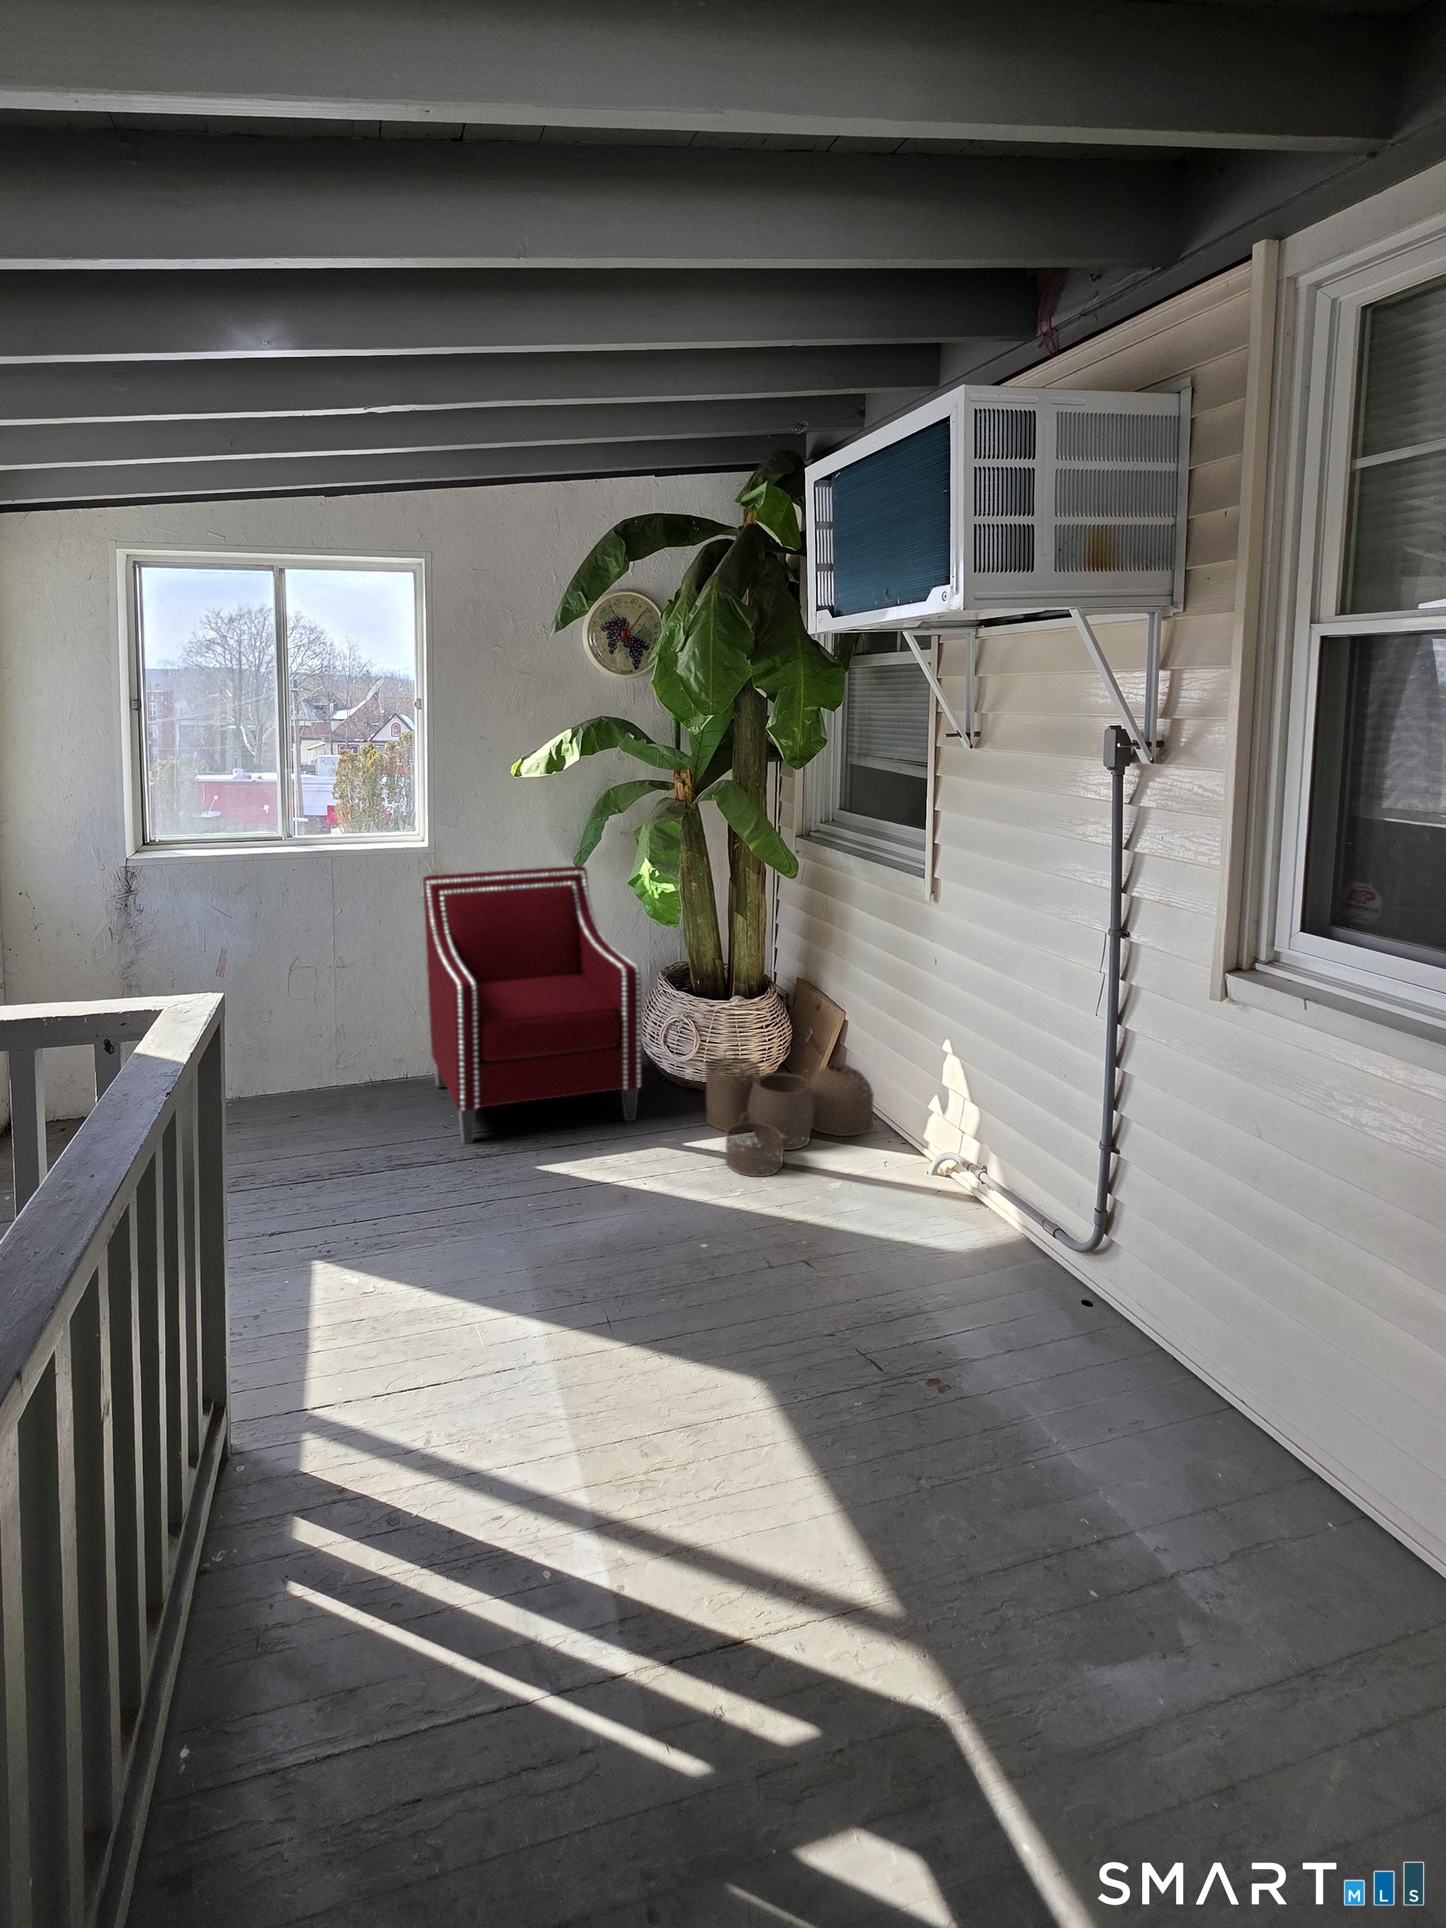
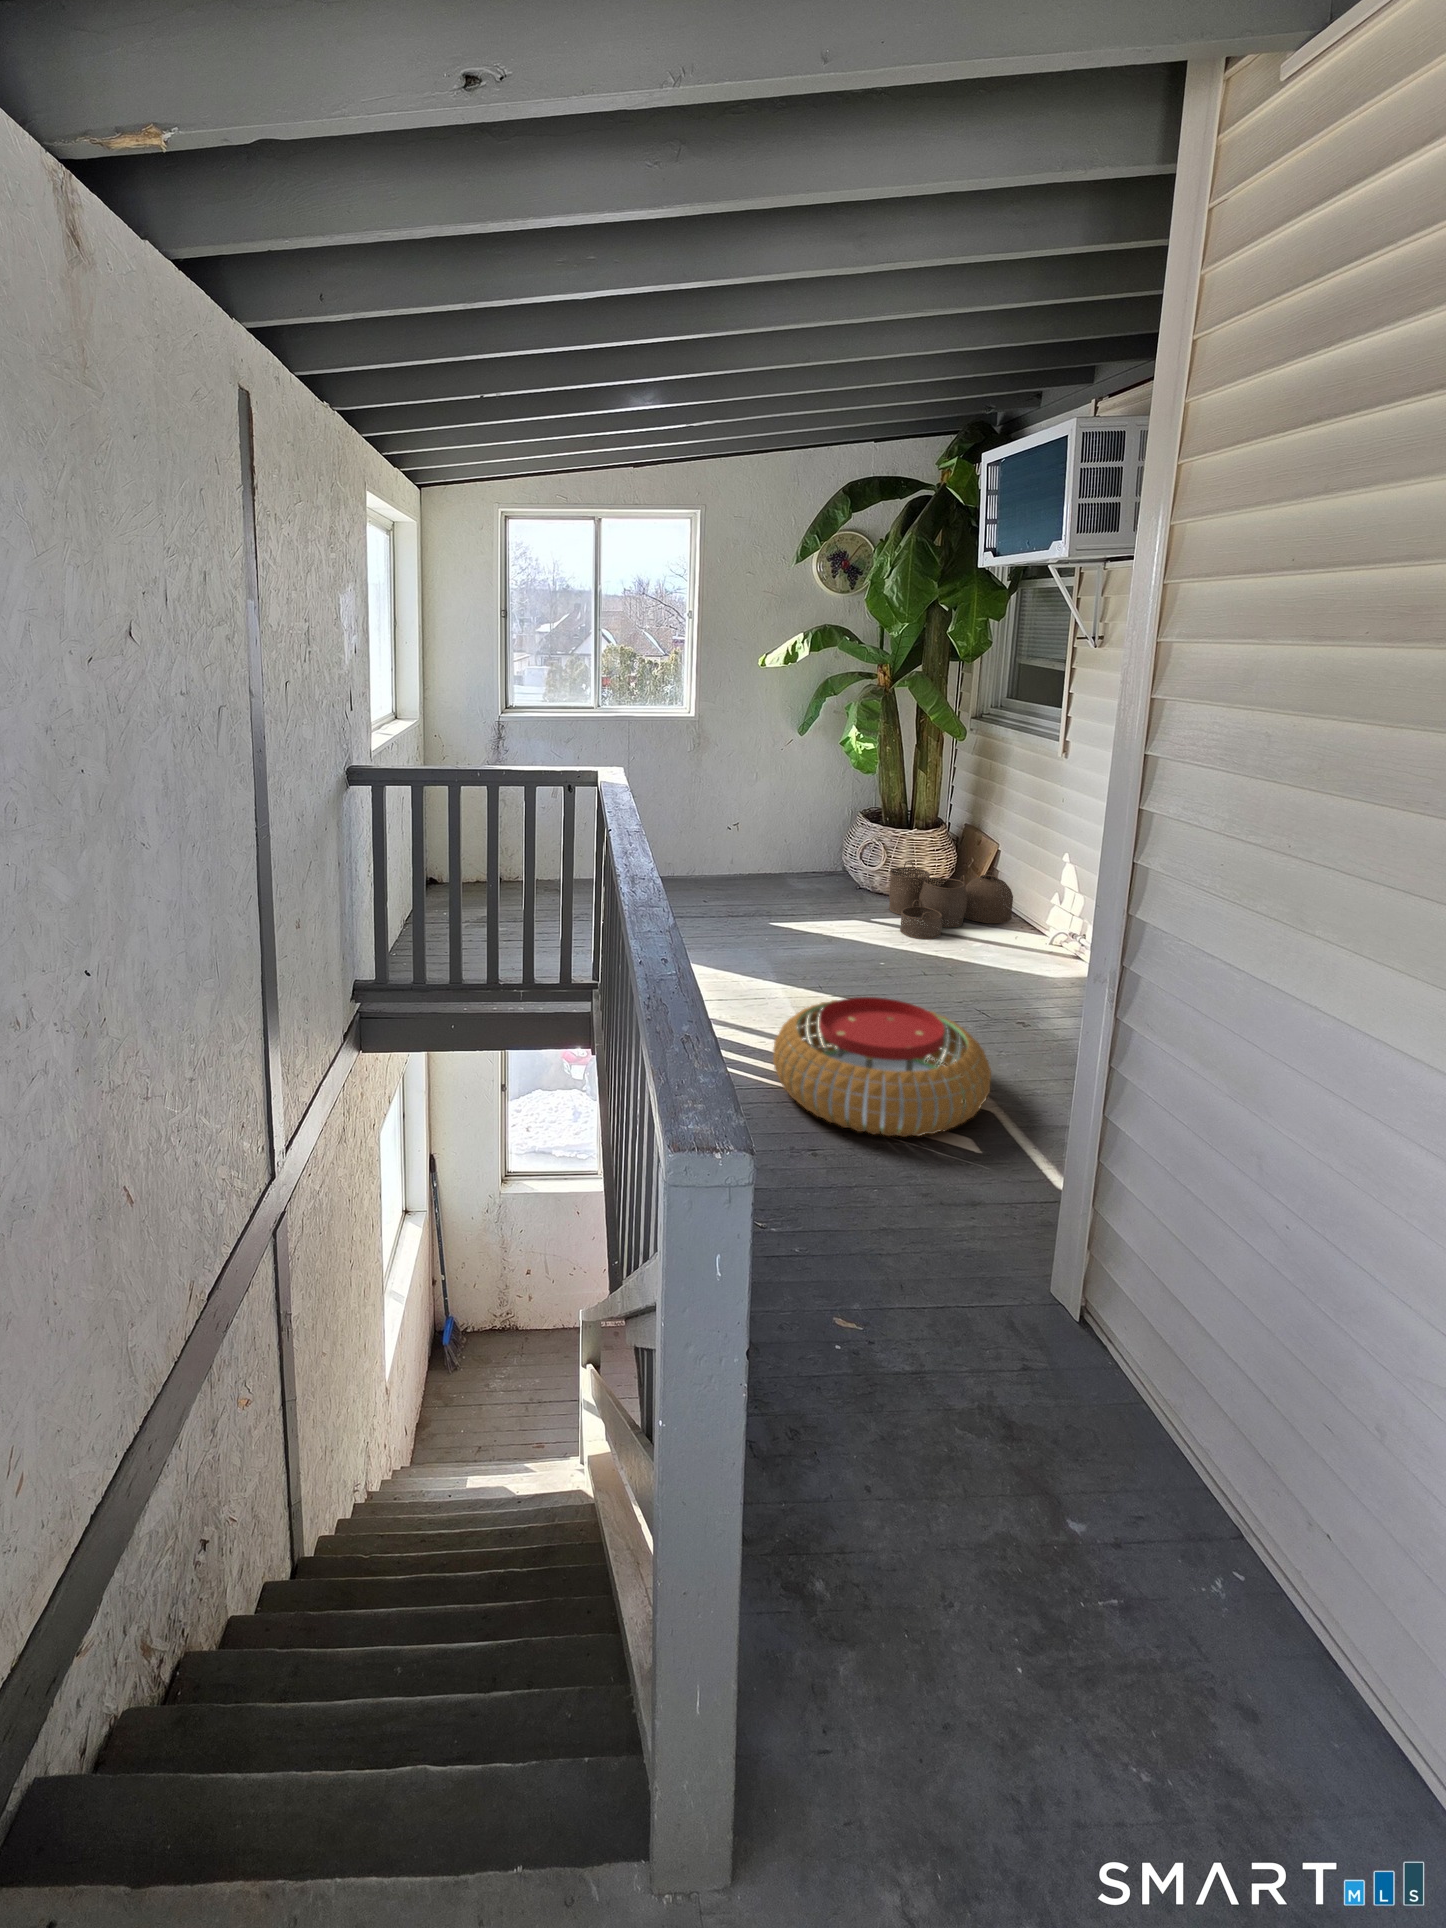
armchair: present [423,866,642,1144] -> none [693,733,846,910]
pouf: none [520,1378,926,1764] -> present [773,997,991,1137]

